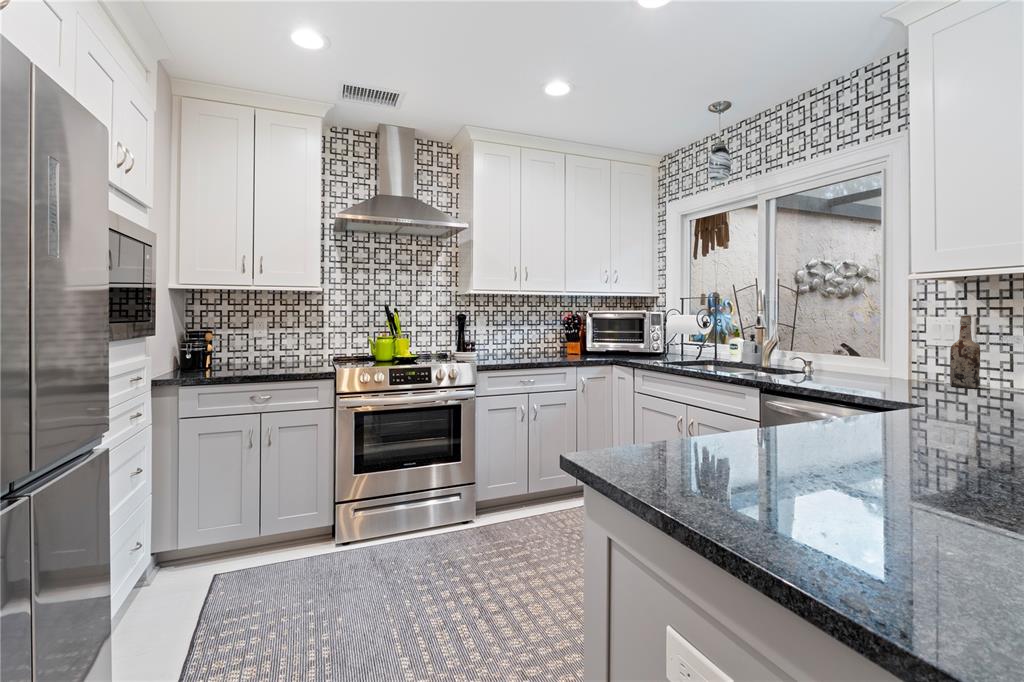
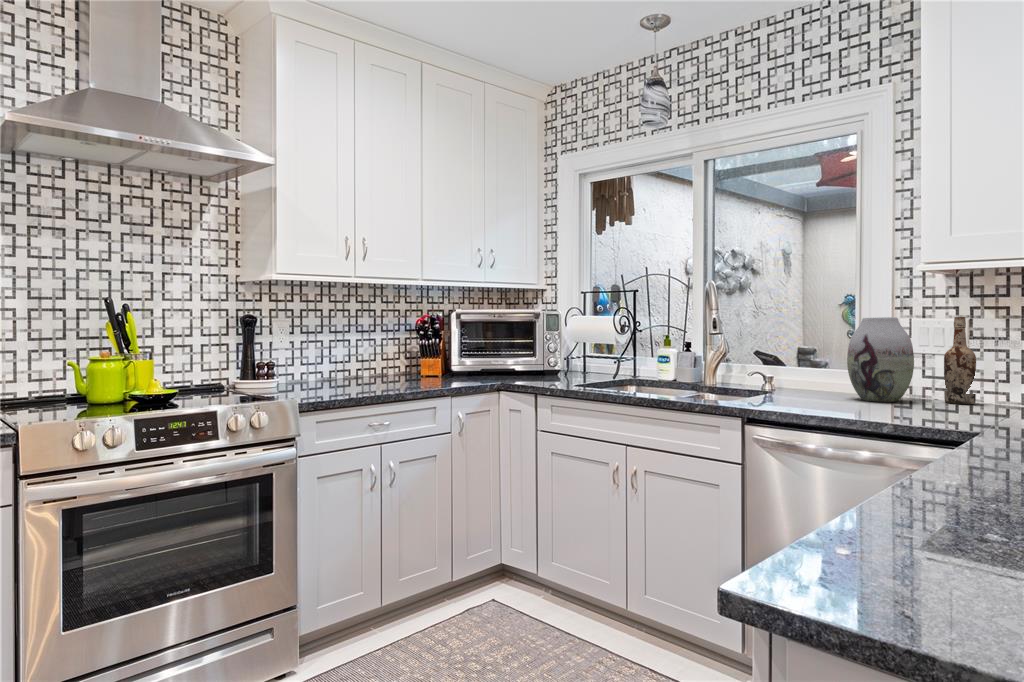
vase: none [862,316,920,383] -> present [847,317,914,402]

